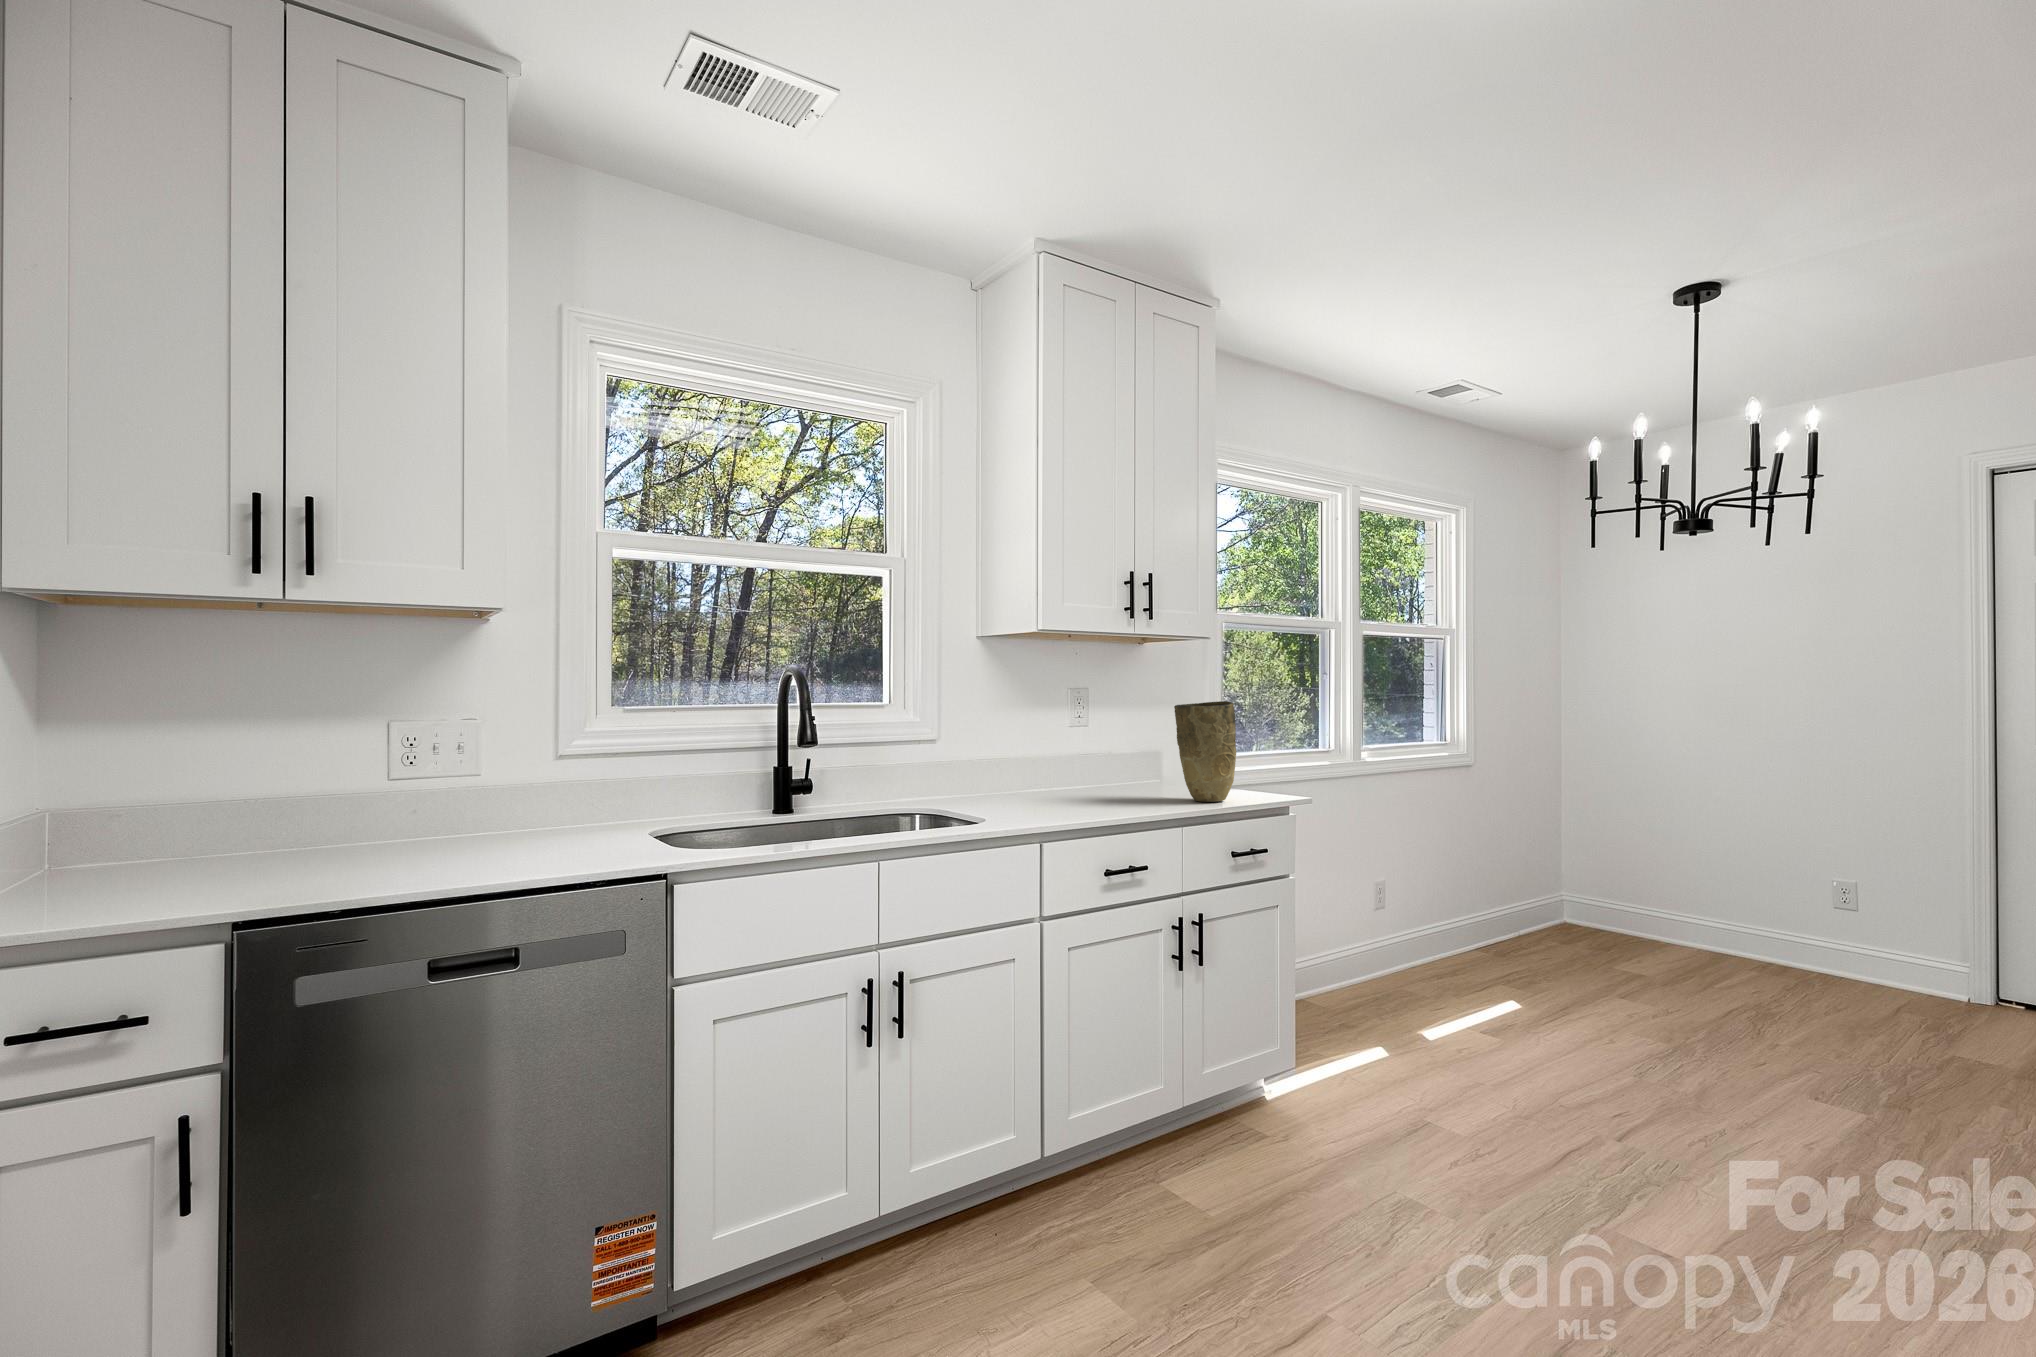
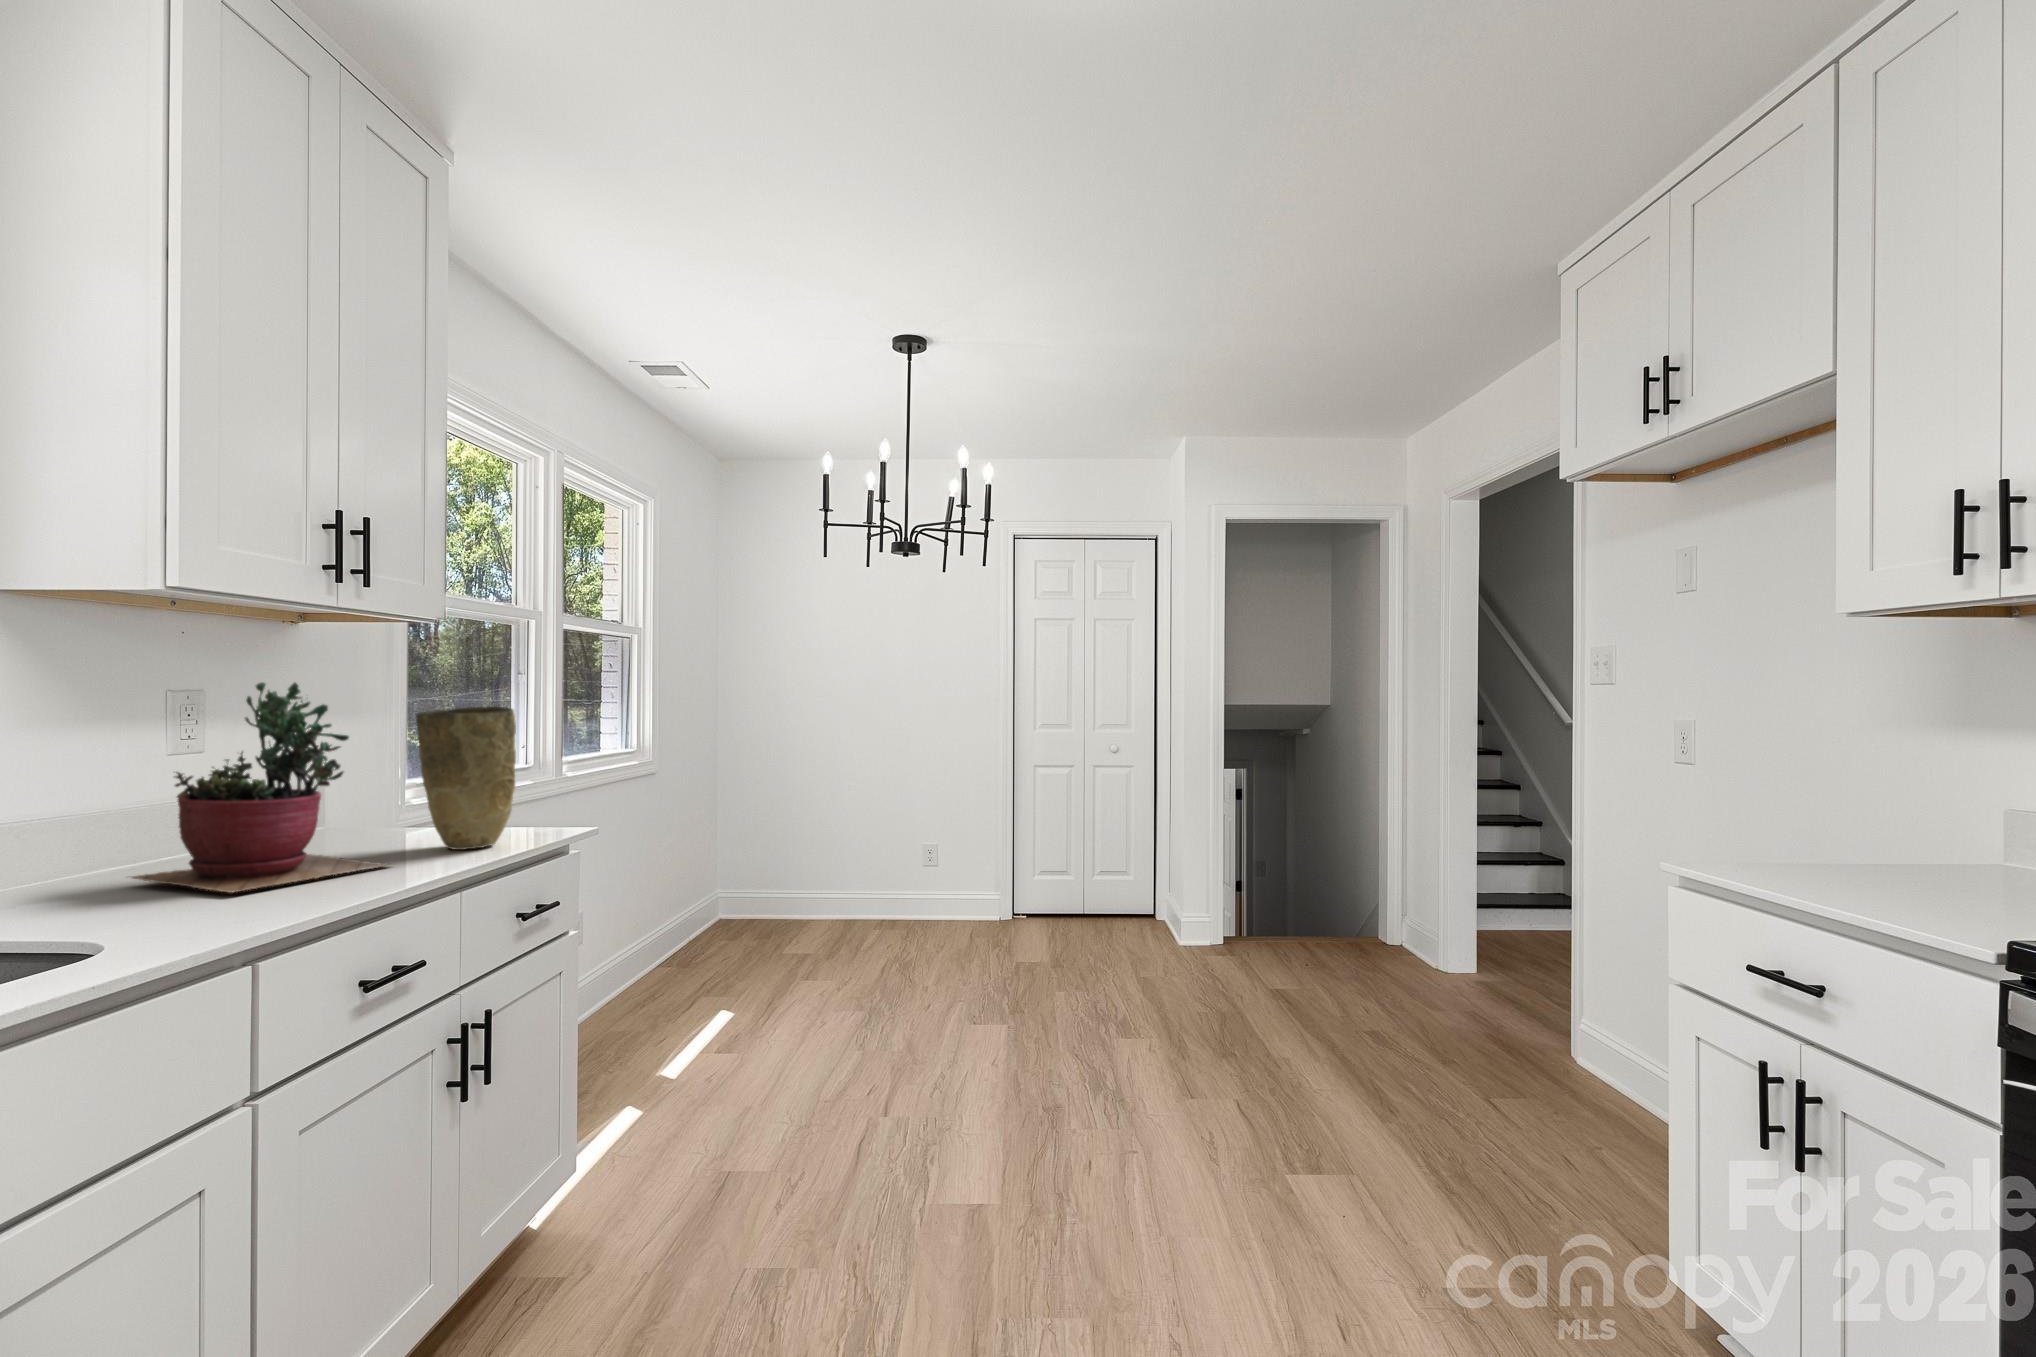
succulent plant: none [1030,686,1151,807] -> present [131,682,388,893]

